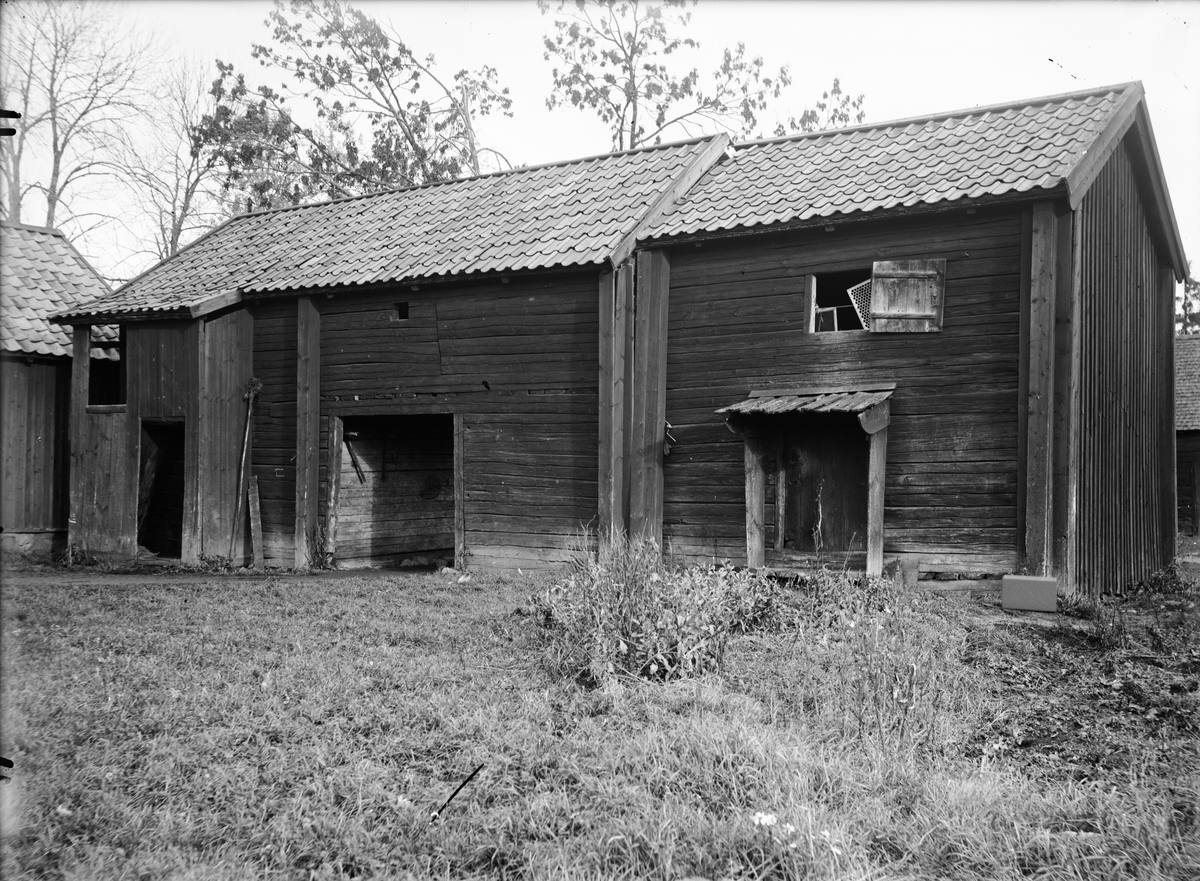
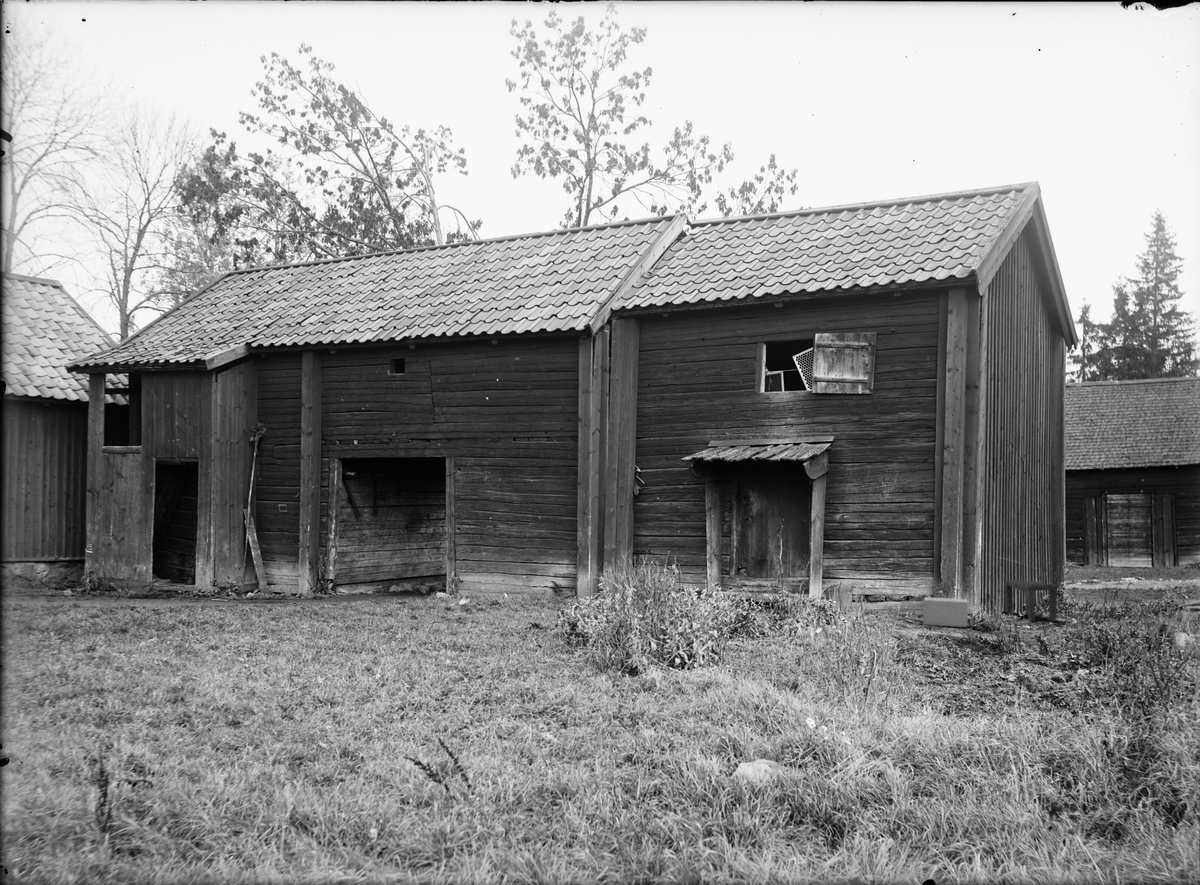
bench: none [1102,555,1168,604] -> present [1005,580,1057,621]

